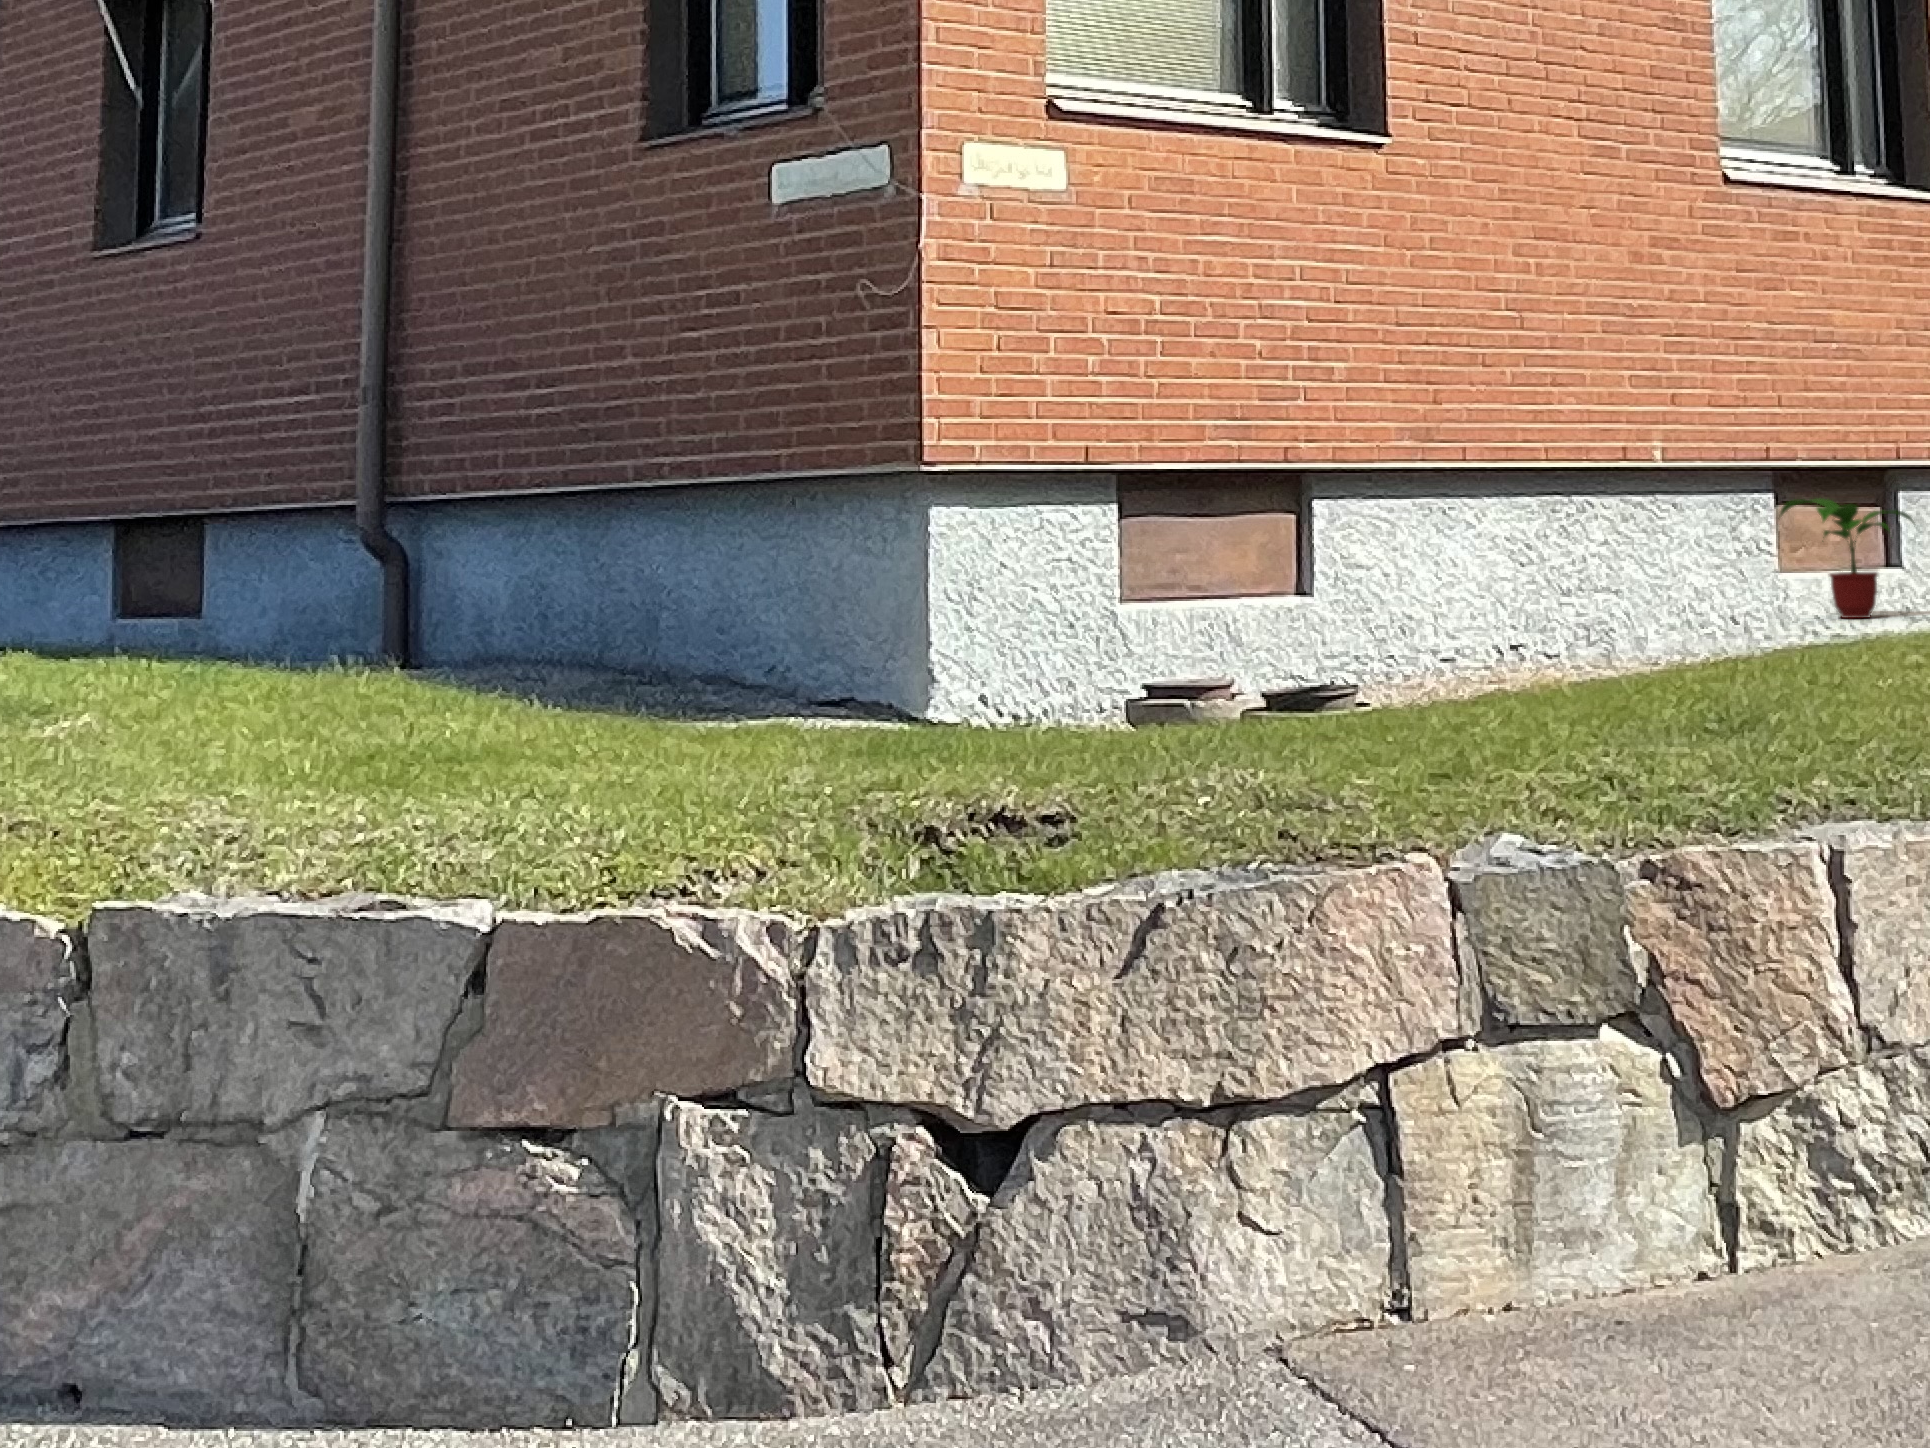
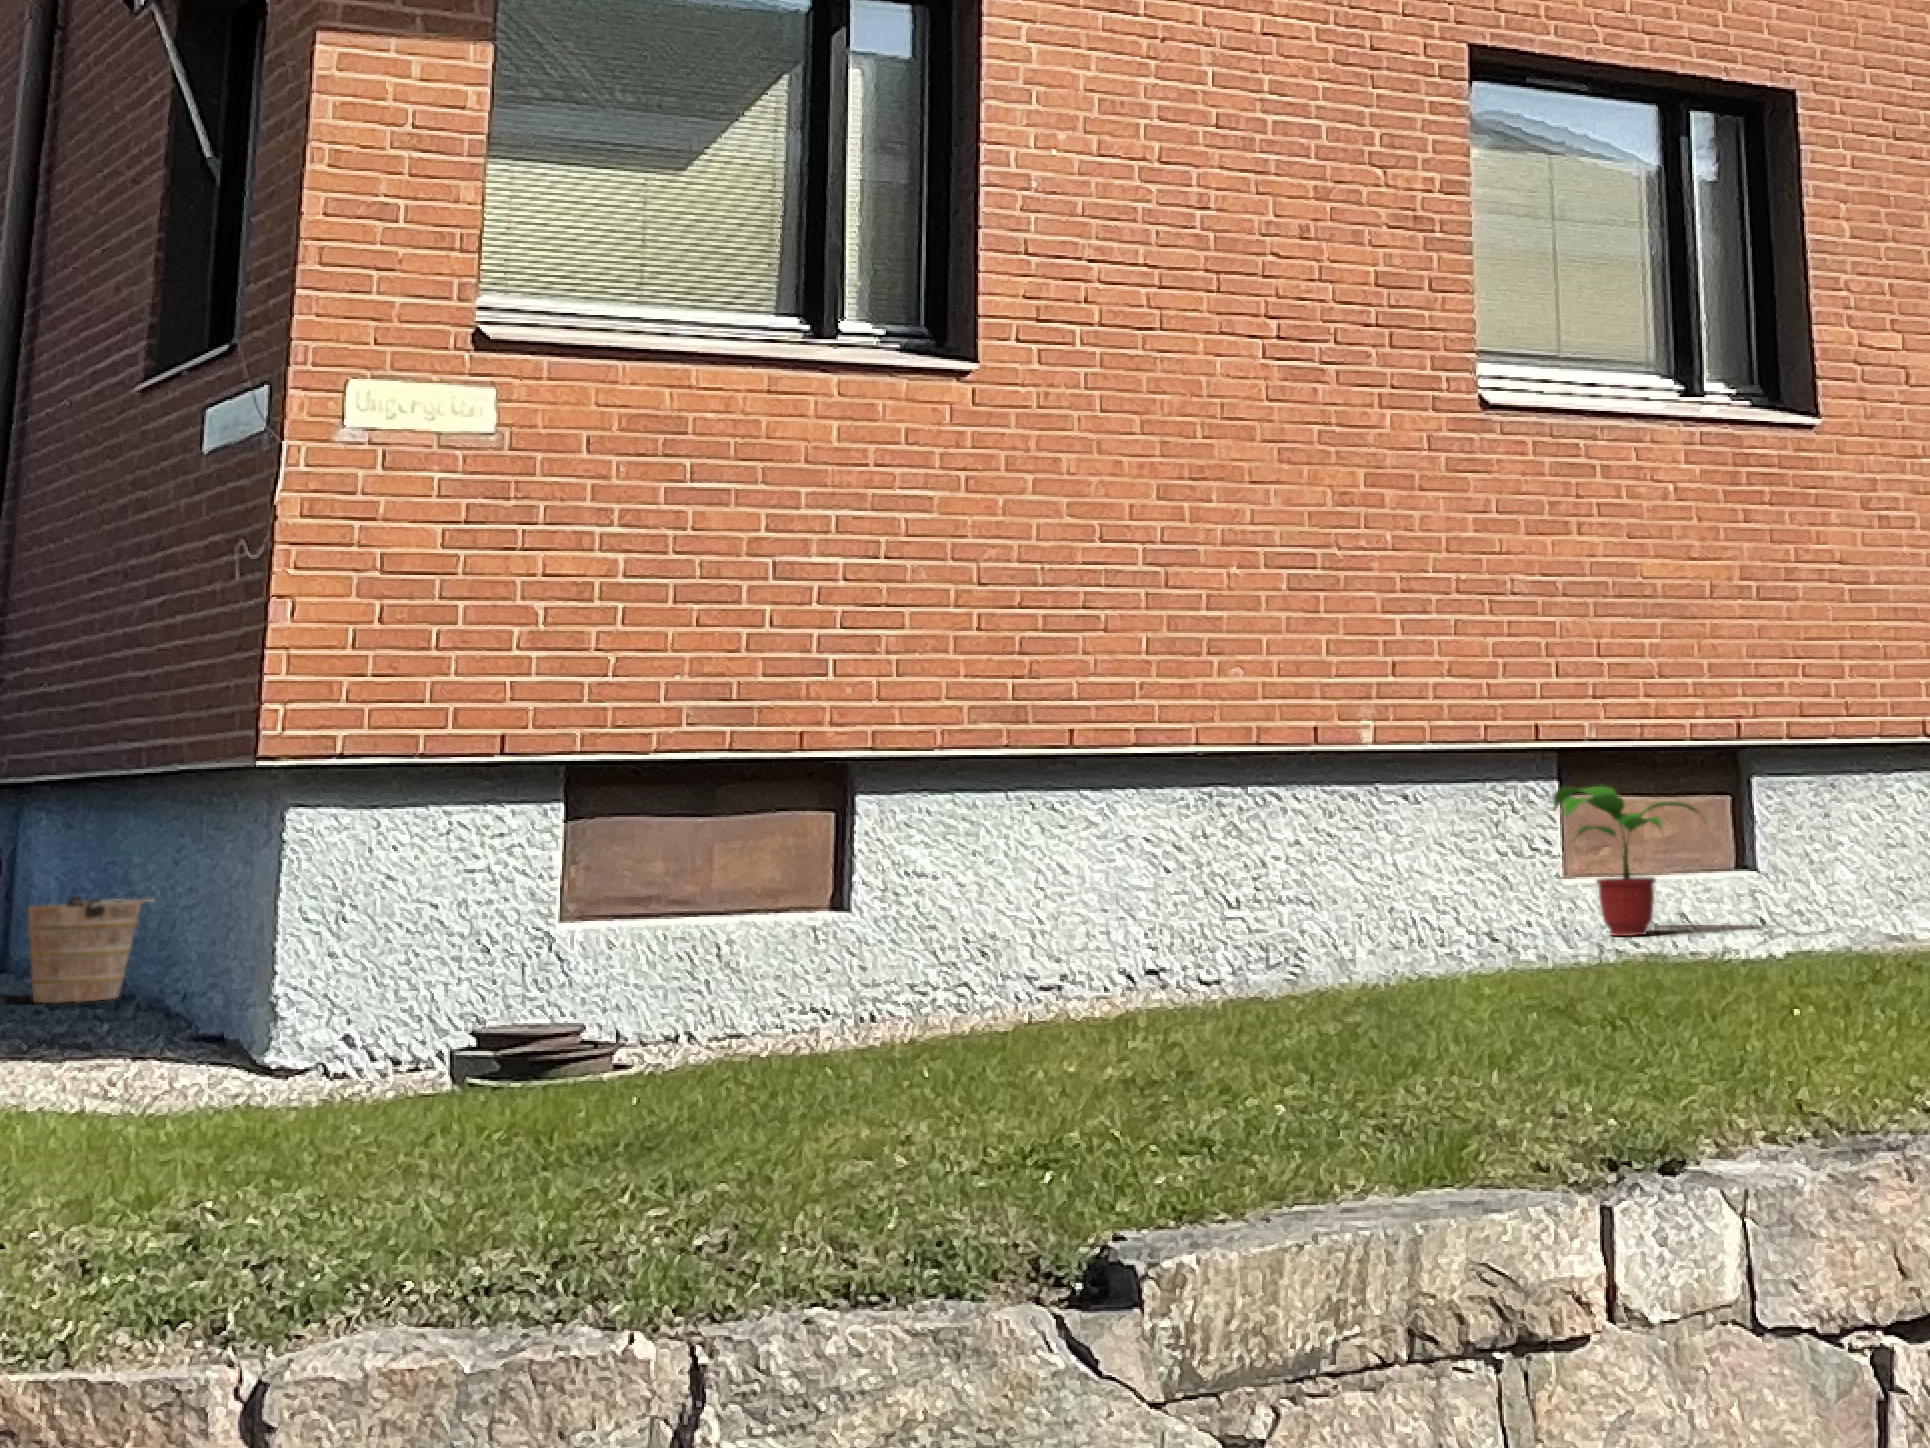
bucket: none [589,591,694,681] -> present [28,897,153,1003]

